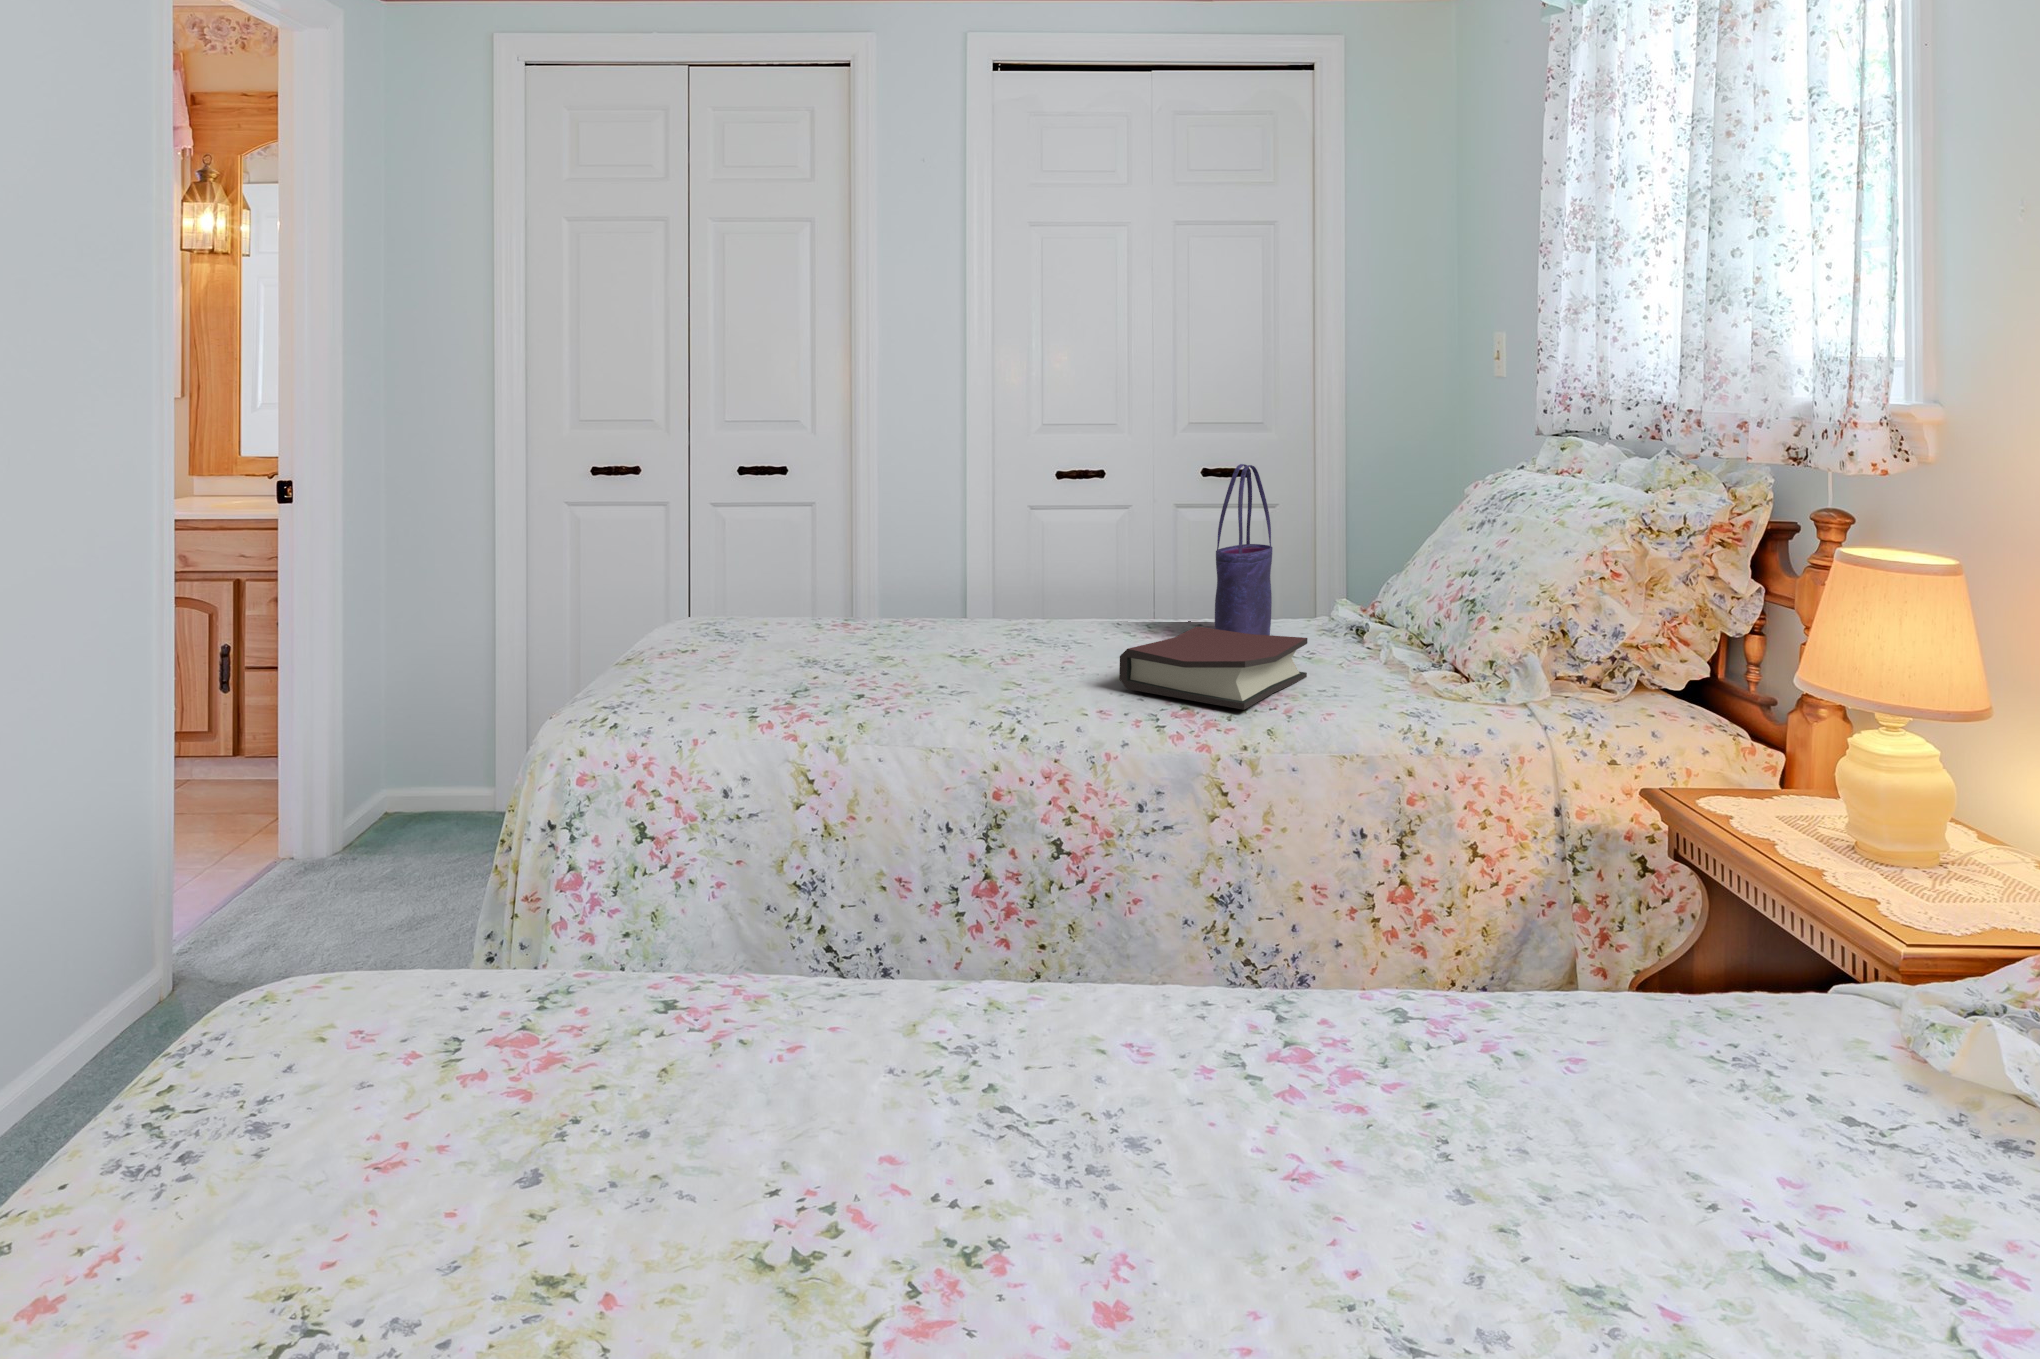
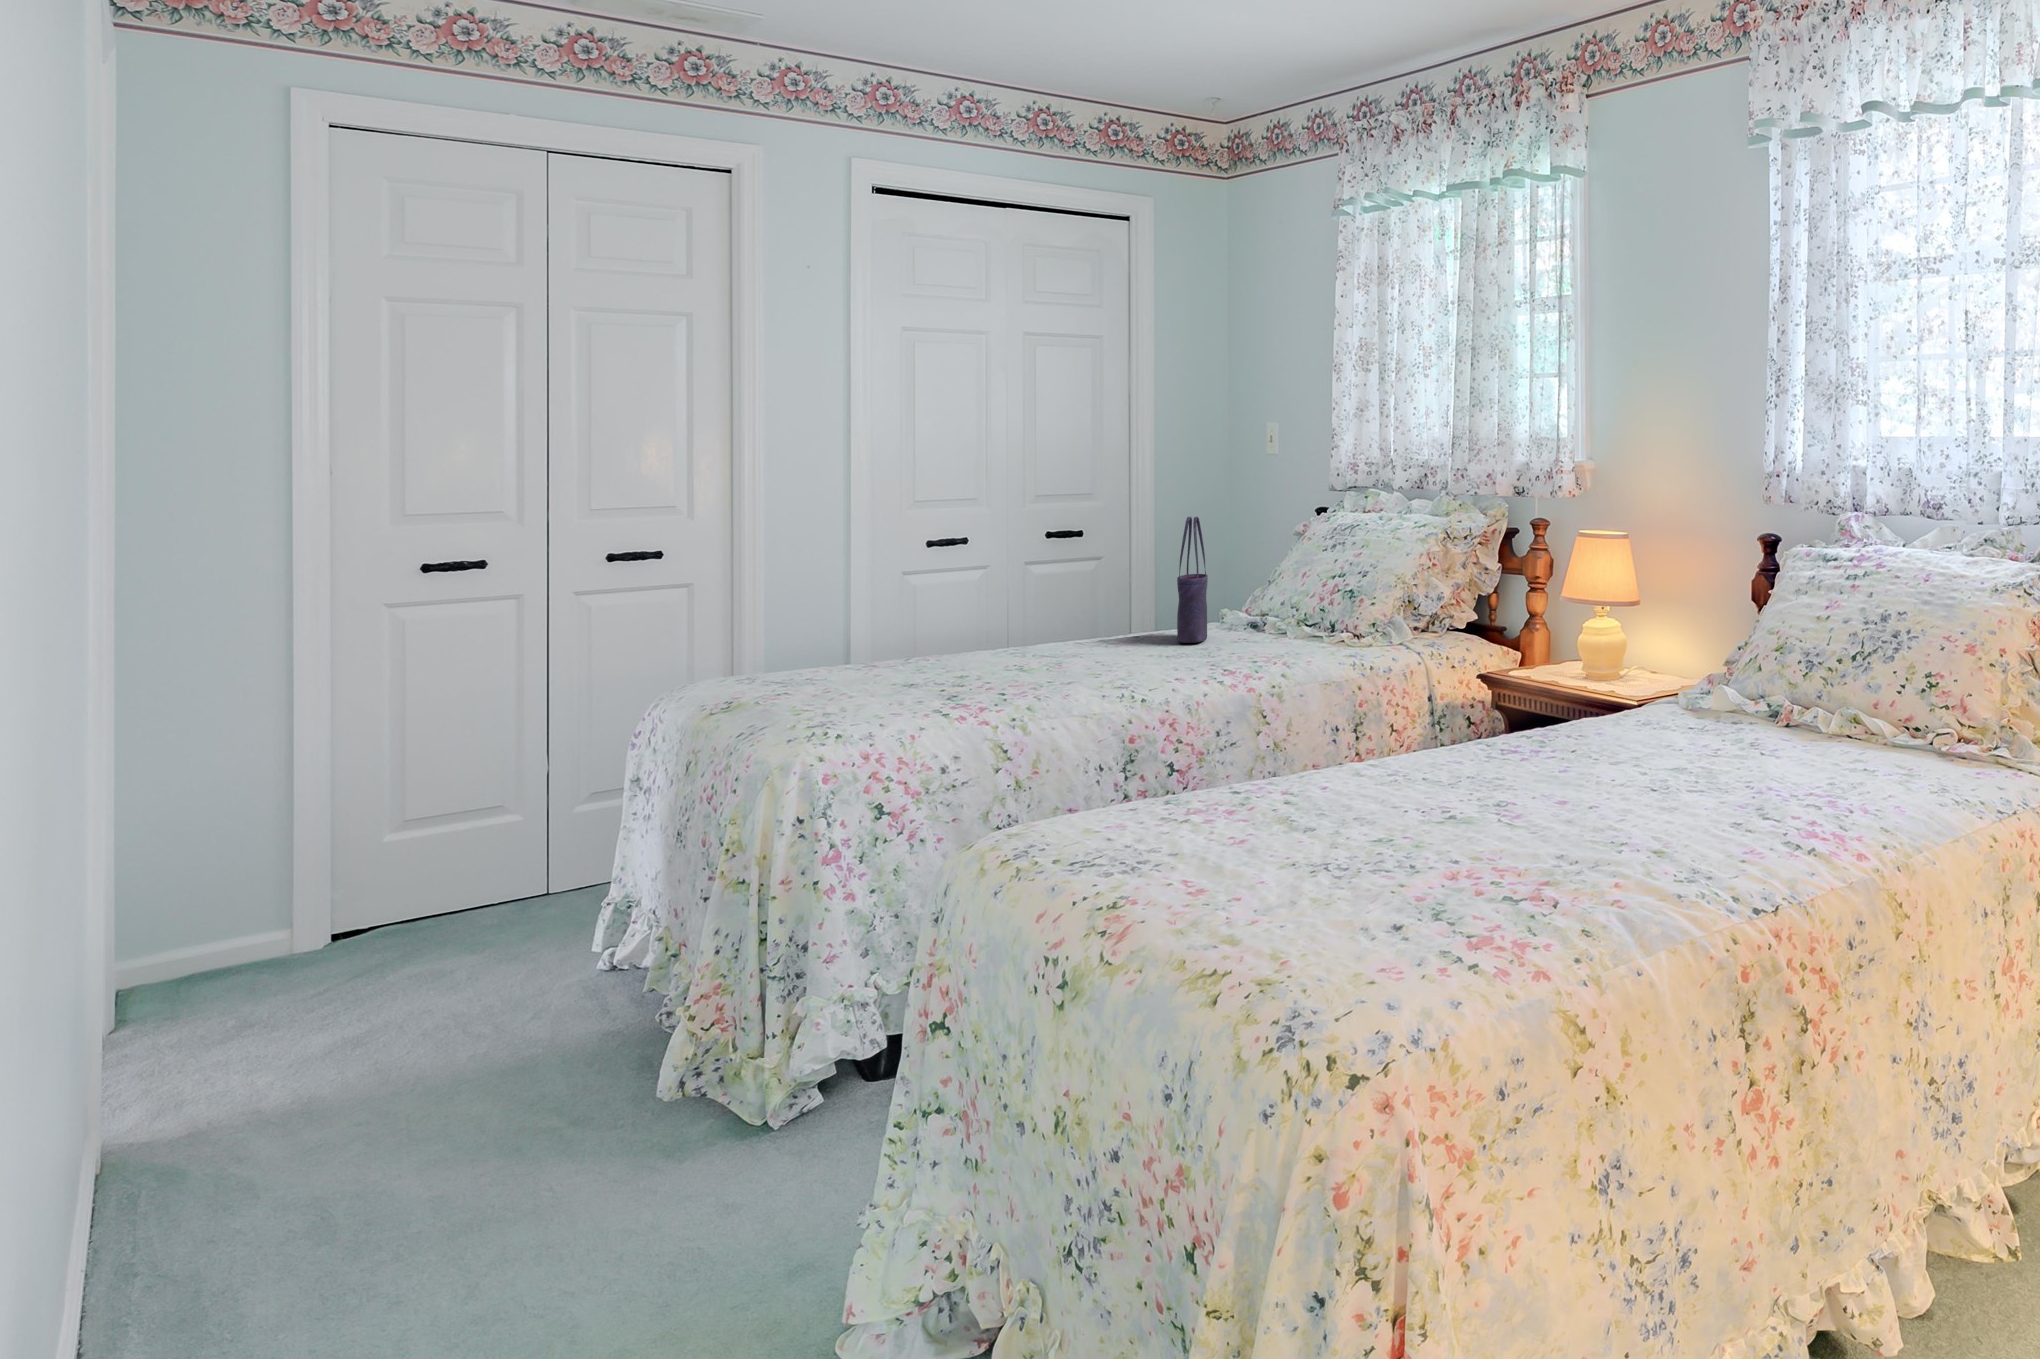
hardback book: present [1119,627,1308,710] -> none [1162,626,1261,670]

